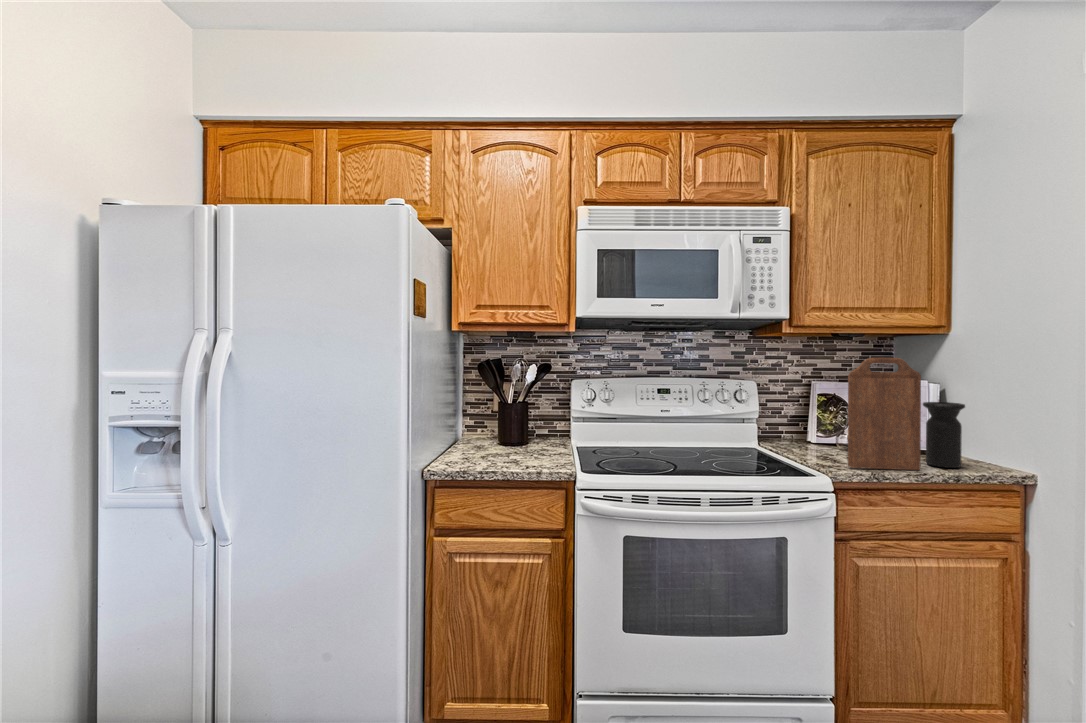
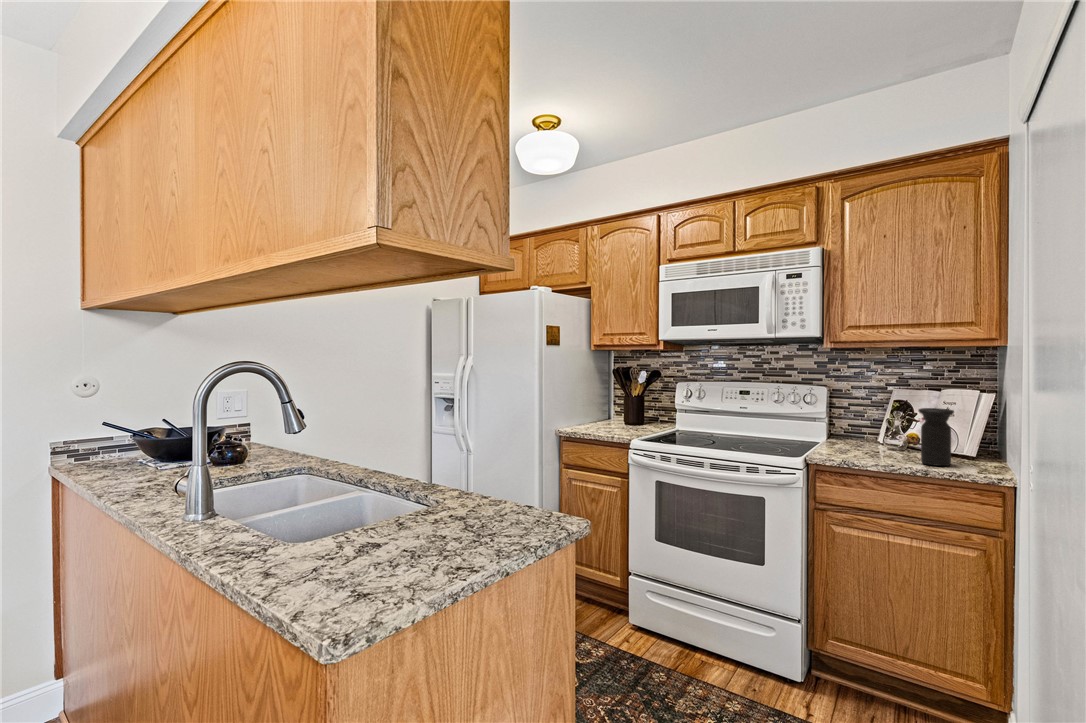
cutting board: present [848,358,921,470] -> none [839,369,899,464]

